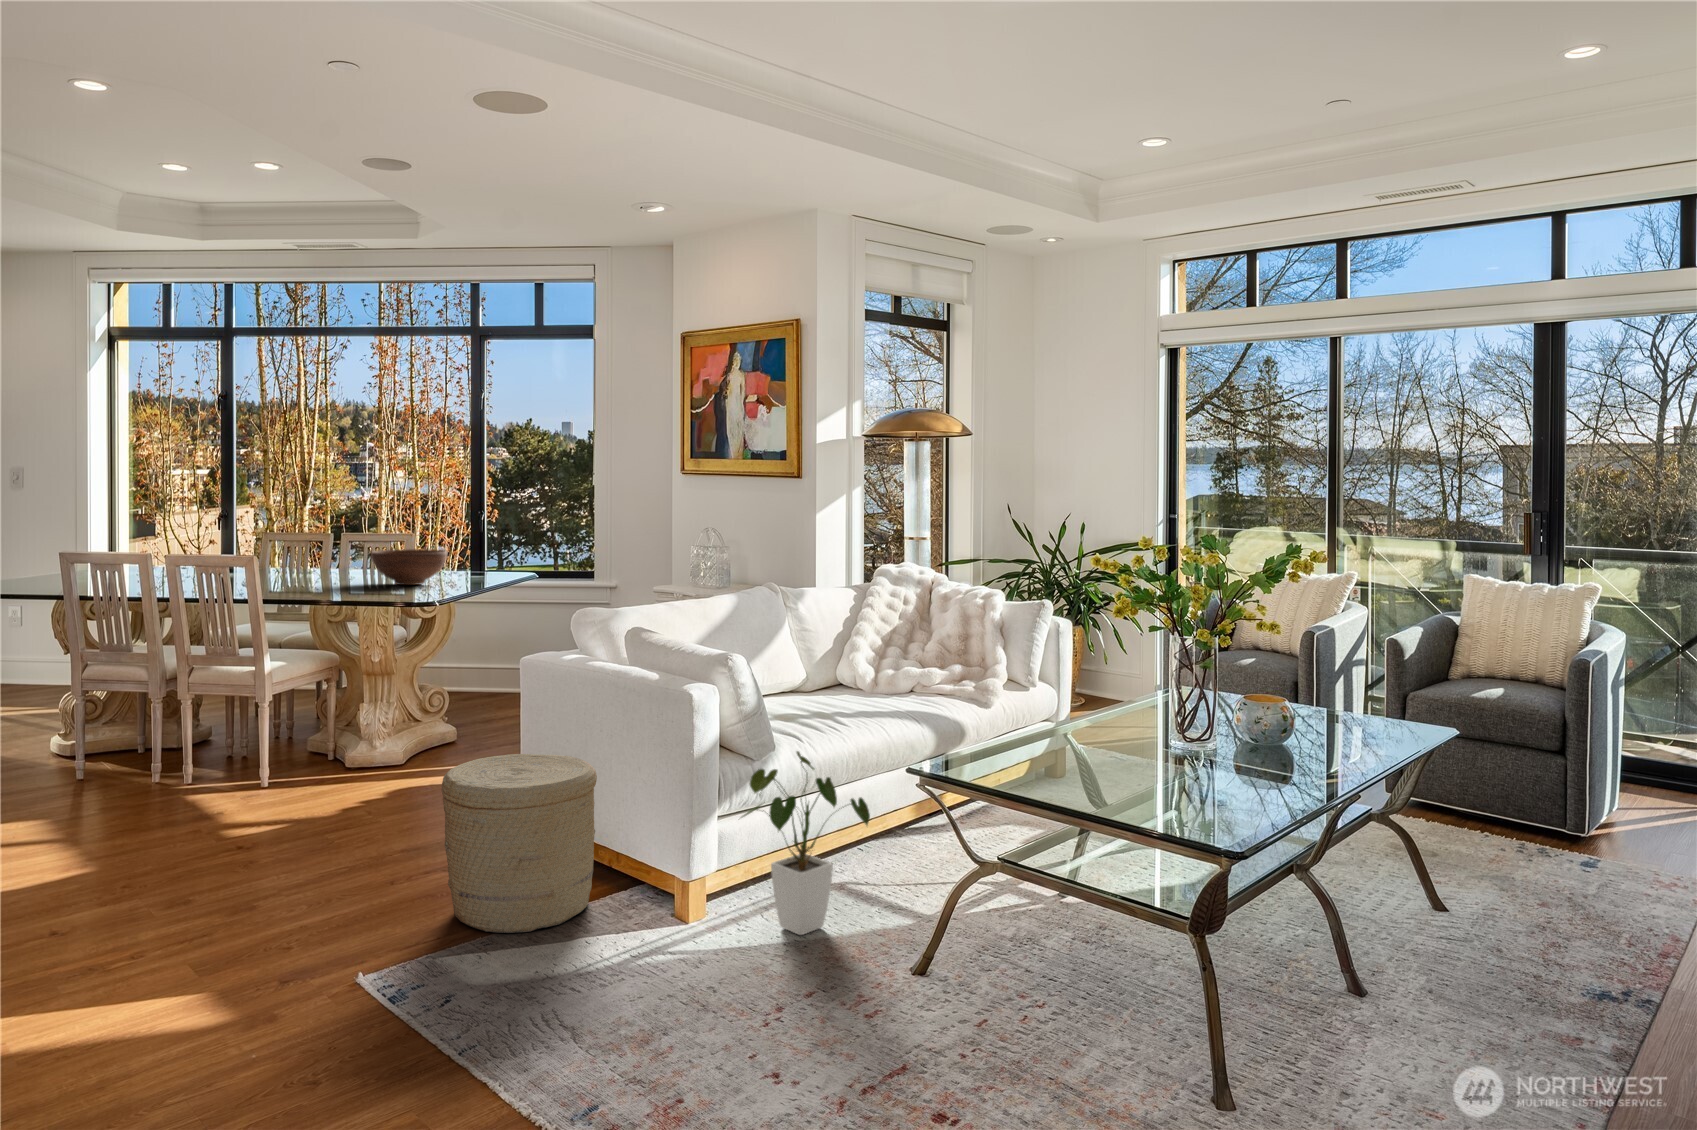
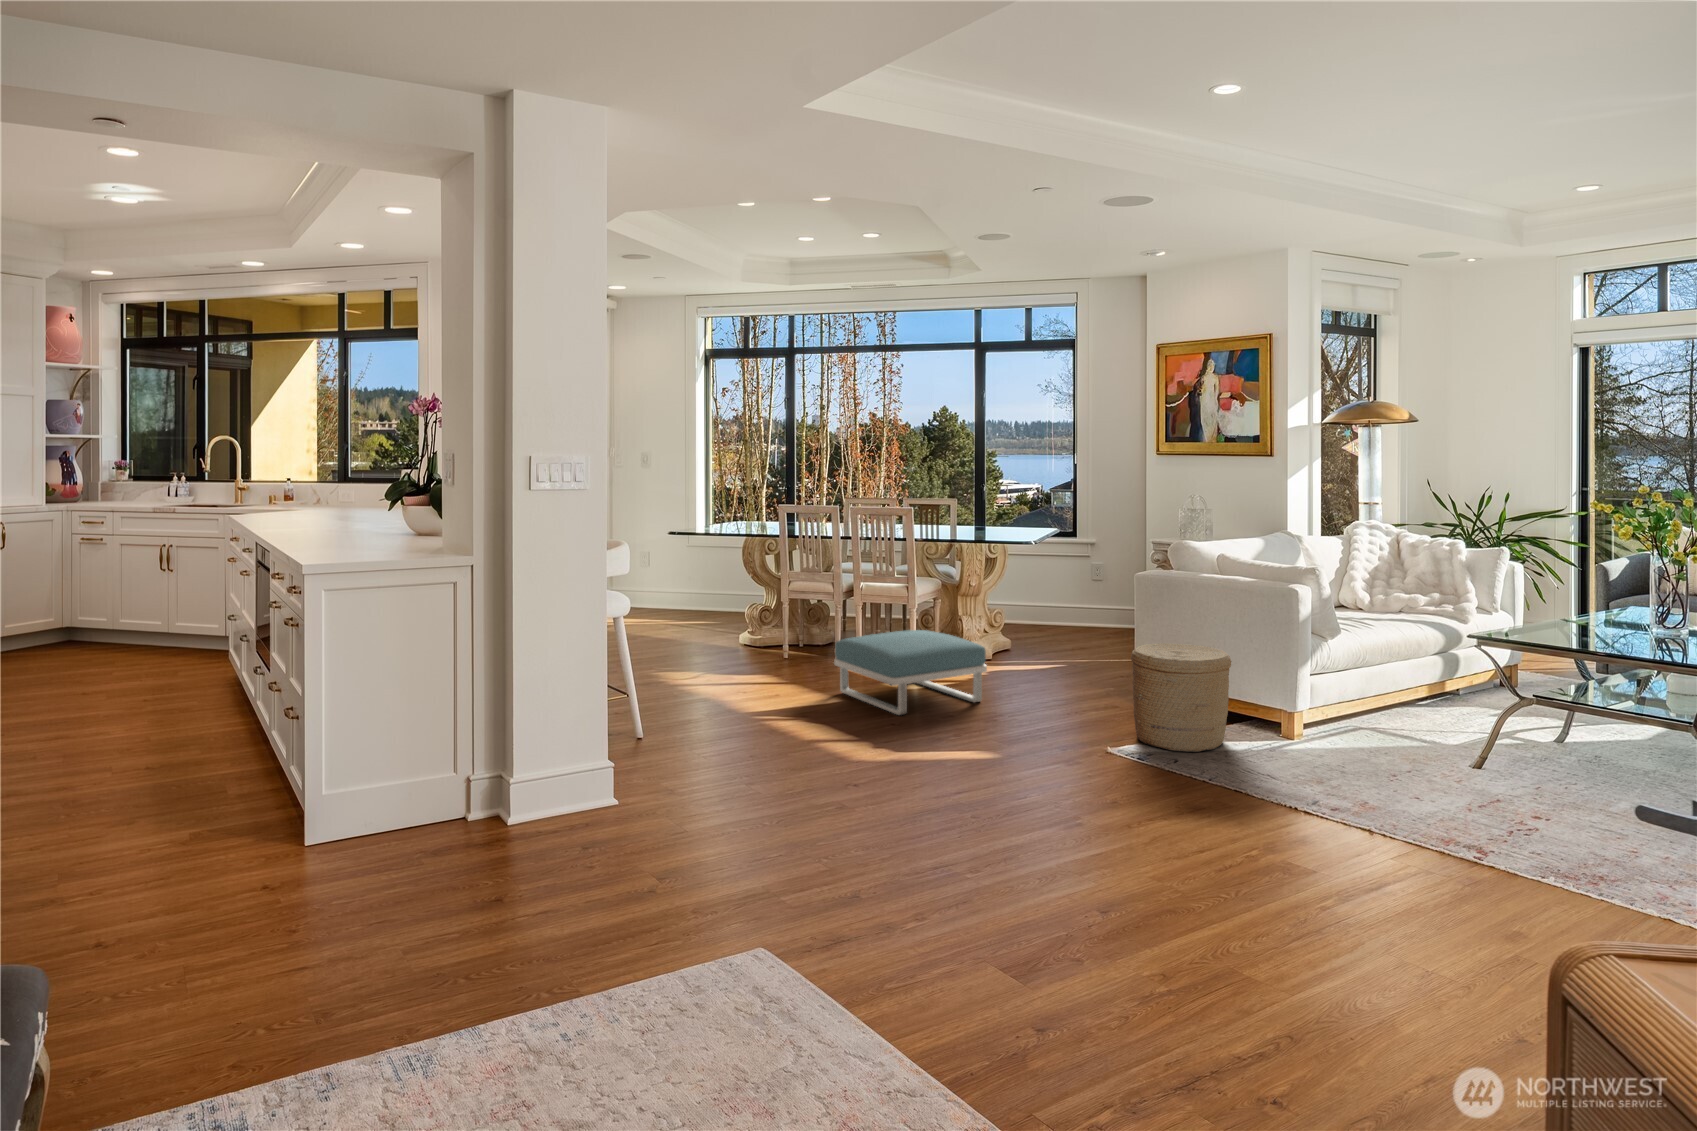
fruit bowl: present [371,549,447,585] -> none [959,510,1009,535]
footstool: none [55,732,301,882] -> present [834,630,987,715]
house plant: present [741,751,870,935] -> none [1337,645,1442,763]

